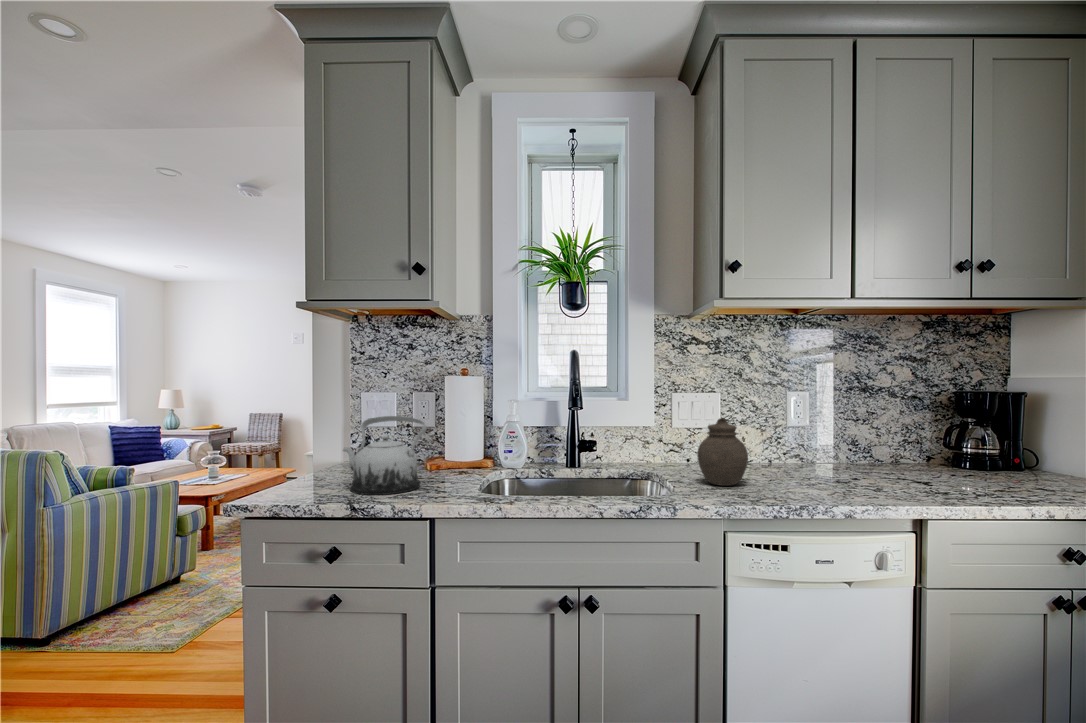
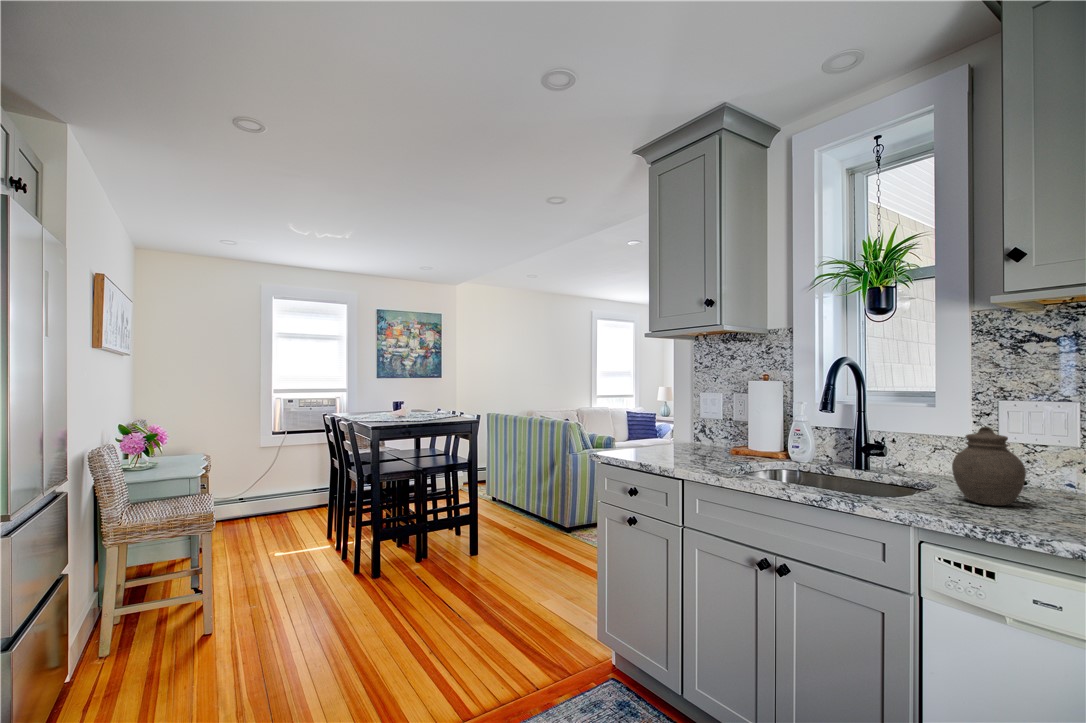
teapot: present [343,416,427,495] -> none [652,407,704,461]

